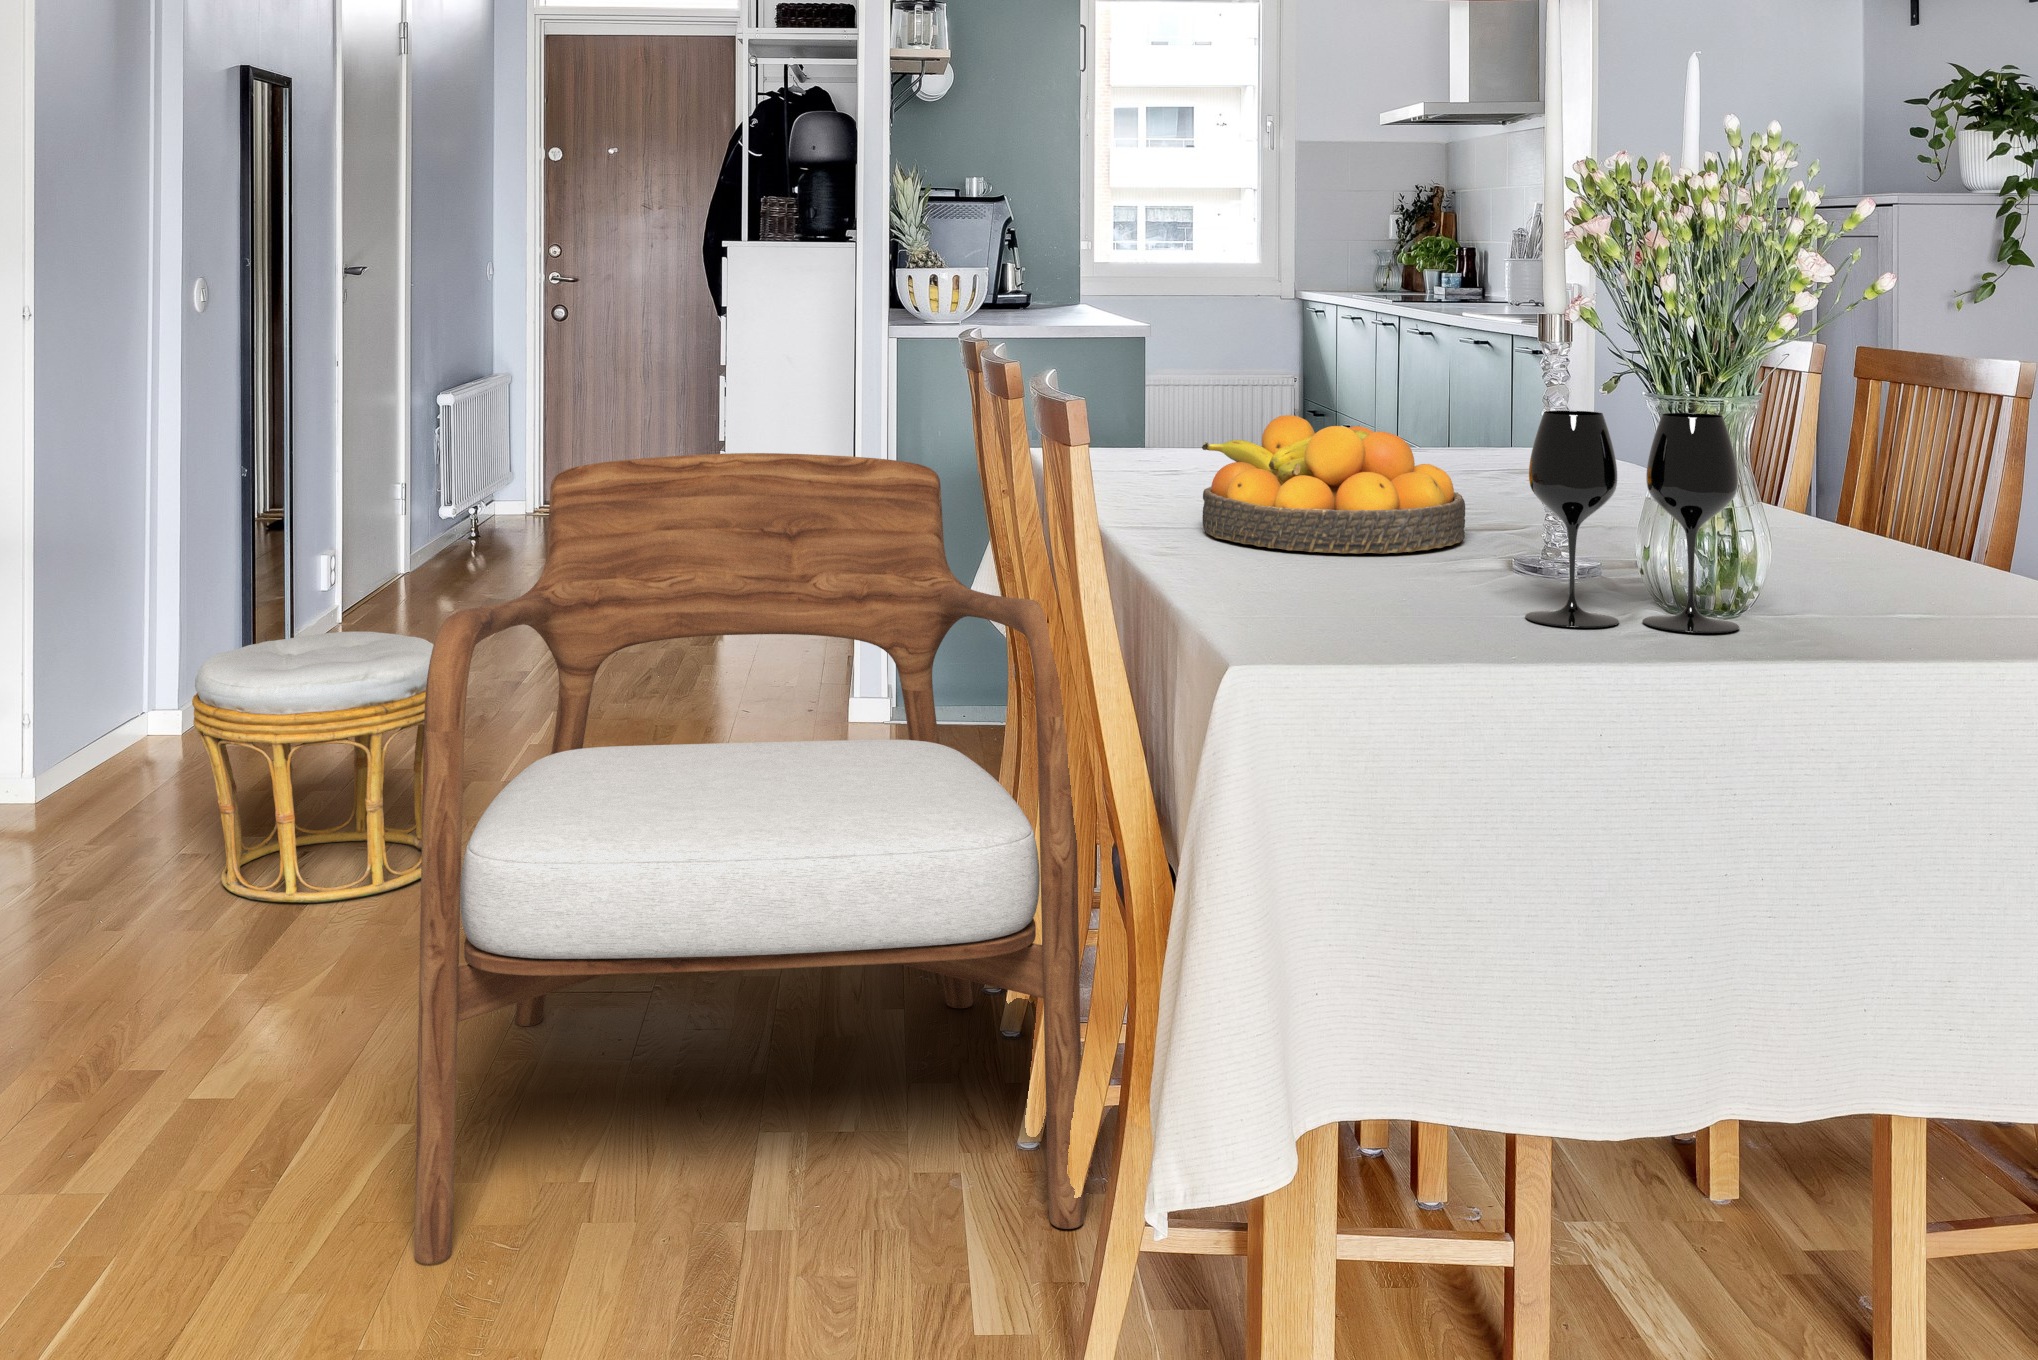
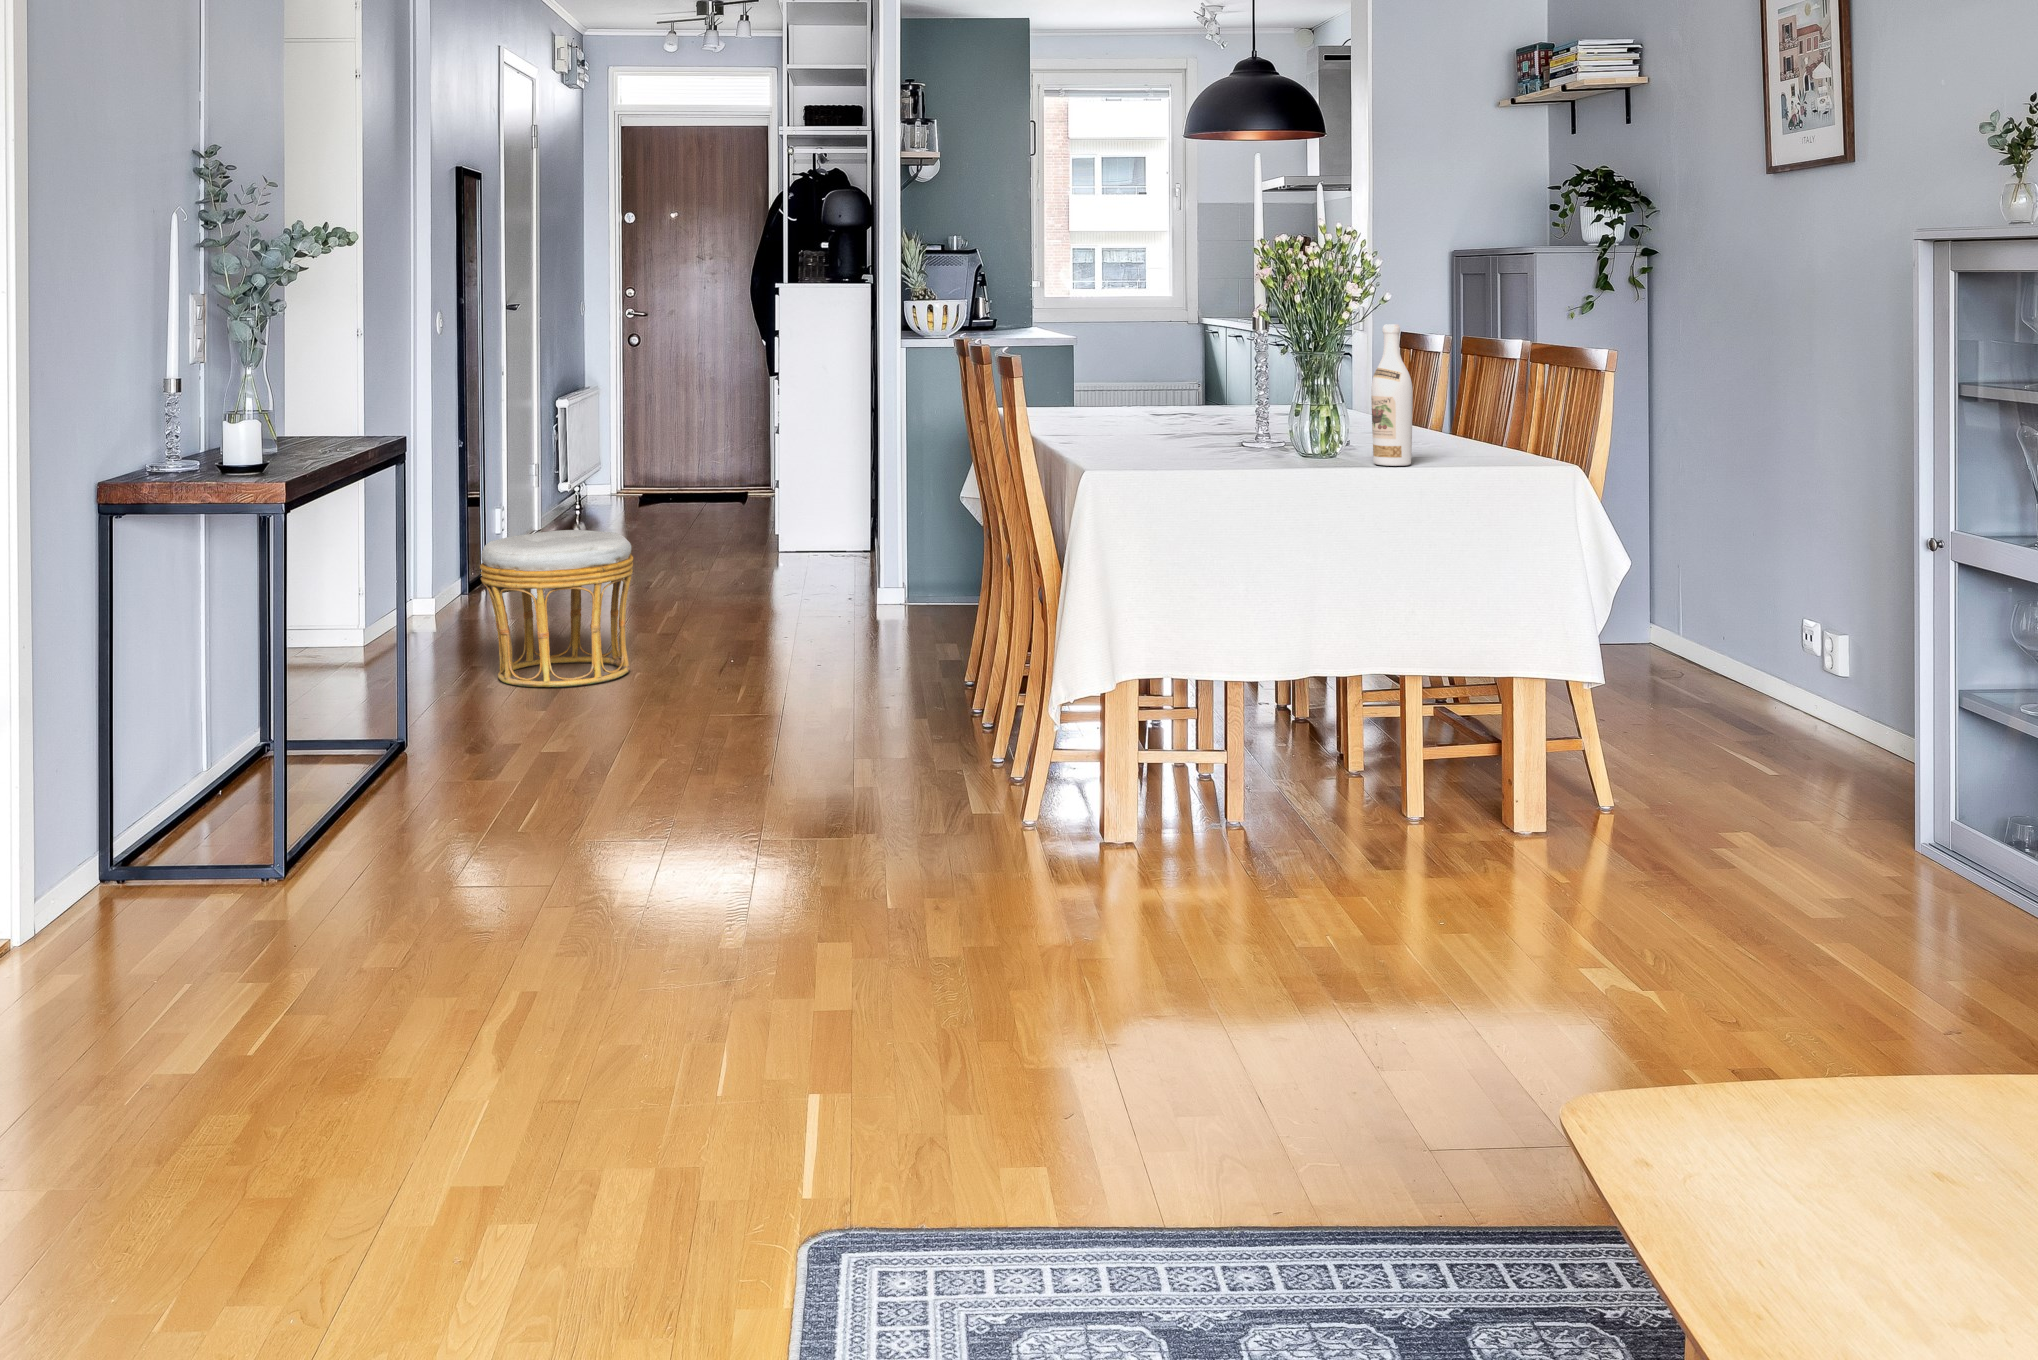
wine bottle: none [1821,342,1913,641] -> present [1371,324,1413,466]
wine glass: present [1525,411,1739,633] -> none [1235,360,1335,464]
fruit bowl: present [1202,415,1465,554] -> none [1088,375,1229,444]
armchair: present [415,453,1084,1264] -> none [679,403,1024,802]

